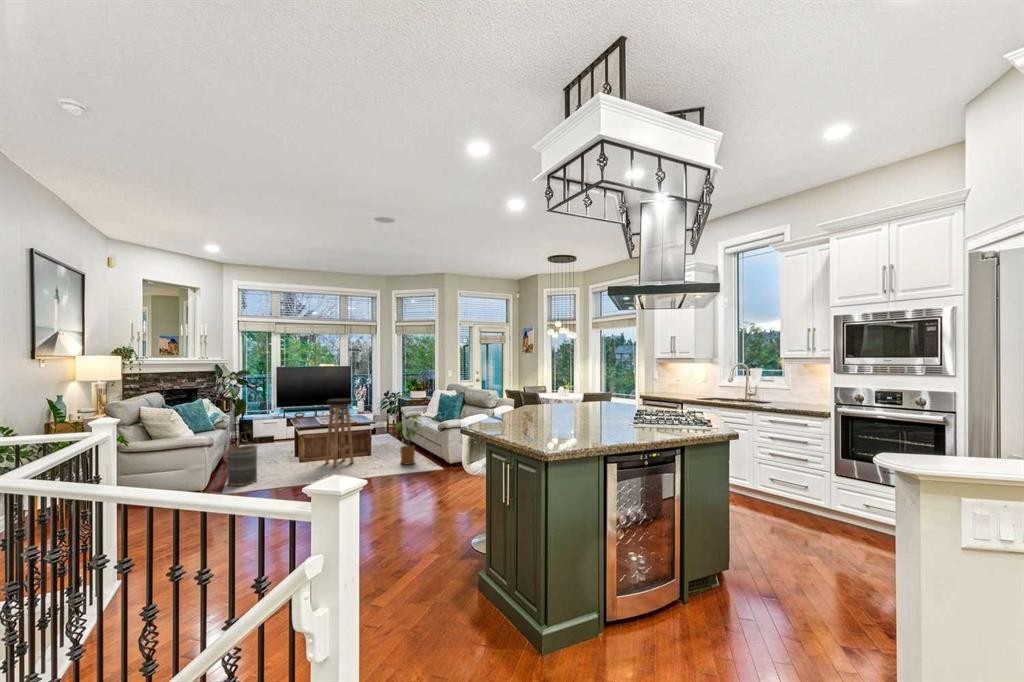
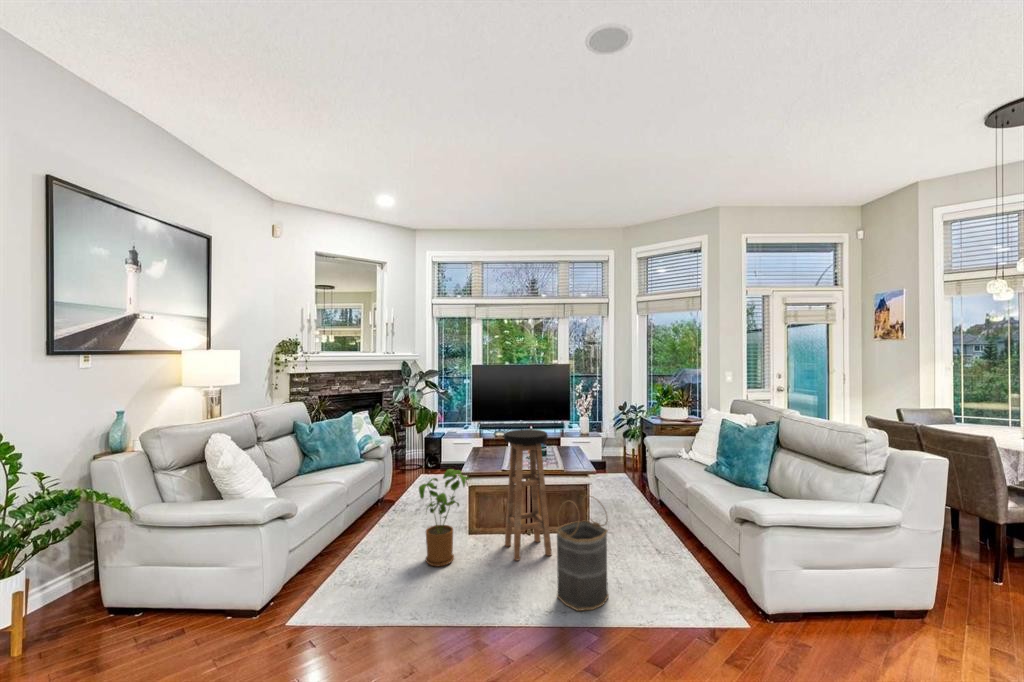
house plant: present [395,415,421,465] -> present [419,469,470,567]
basket: present [227,432,257,486] -> present [556,496,609,611]

